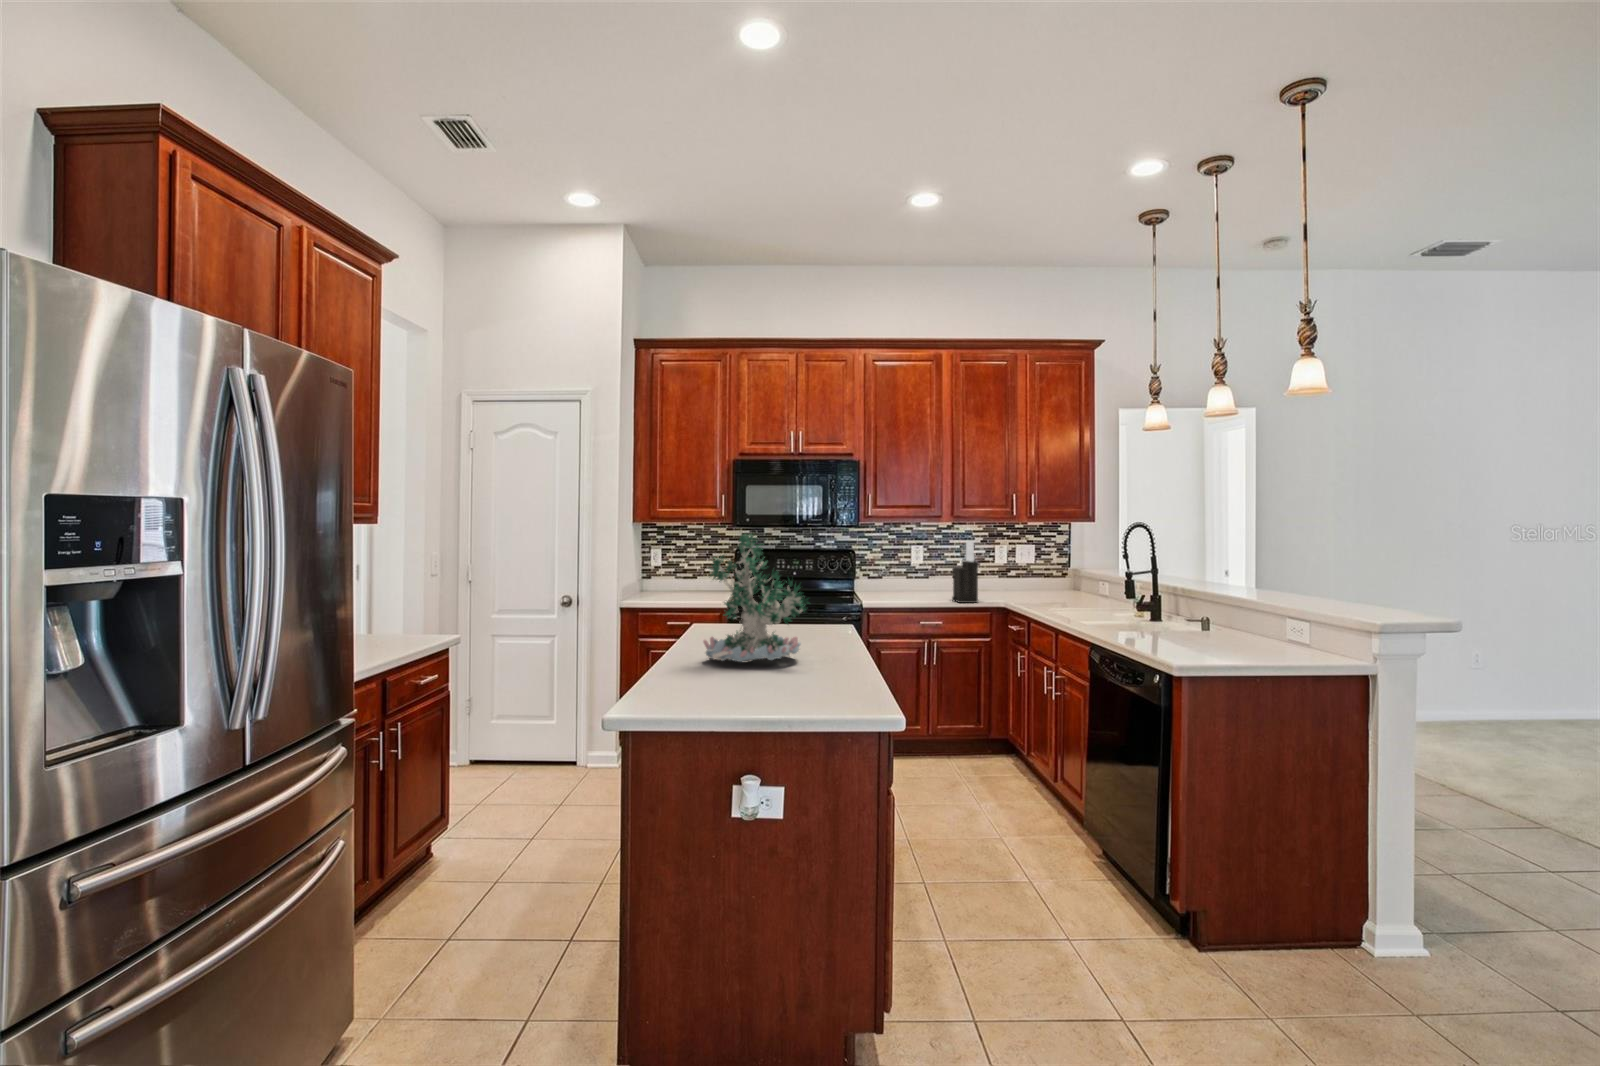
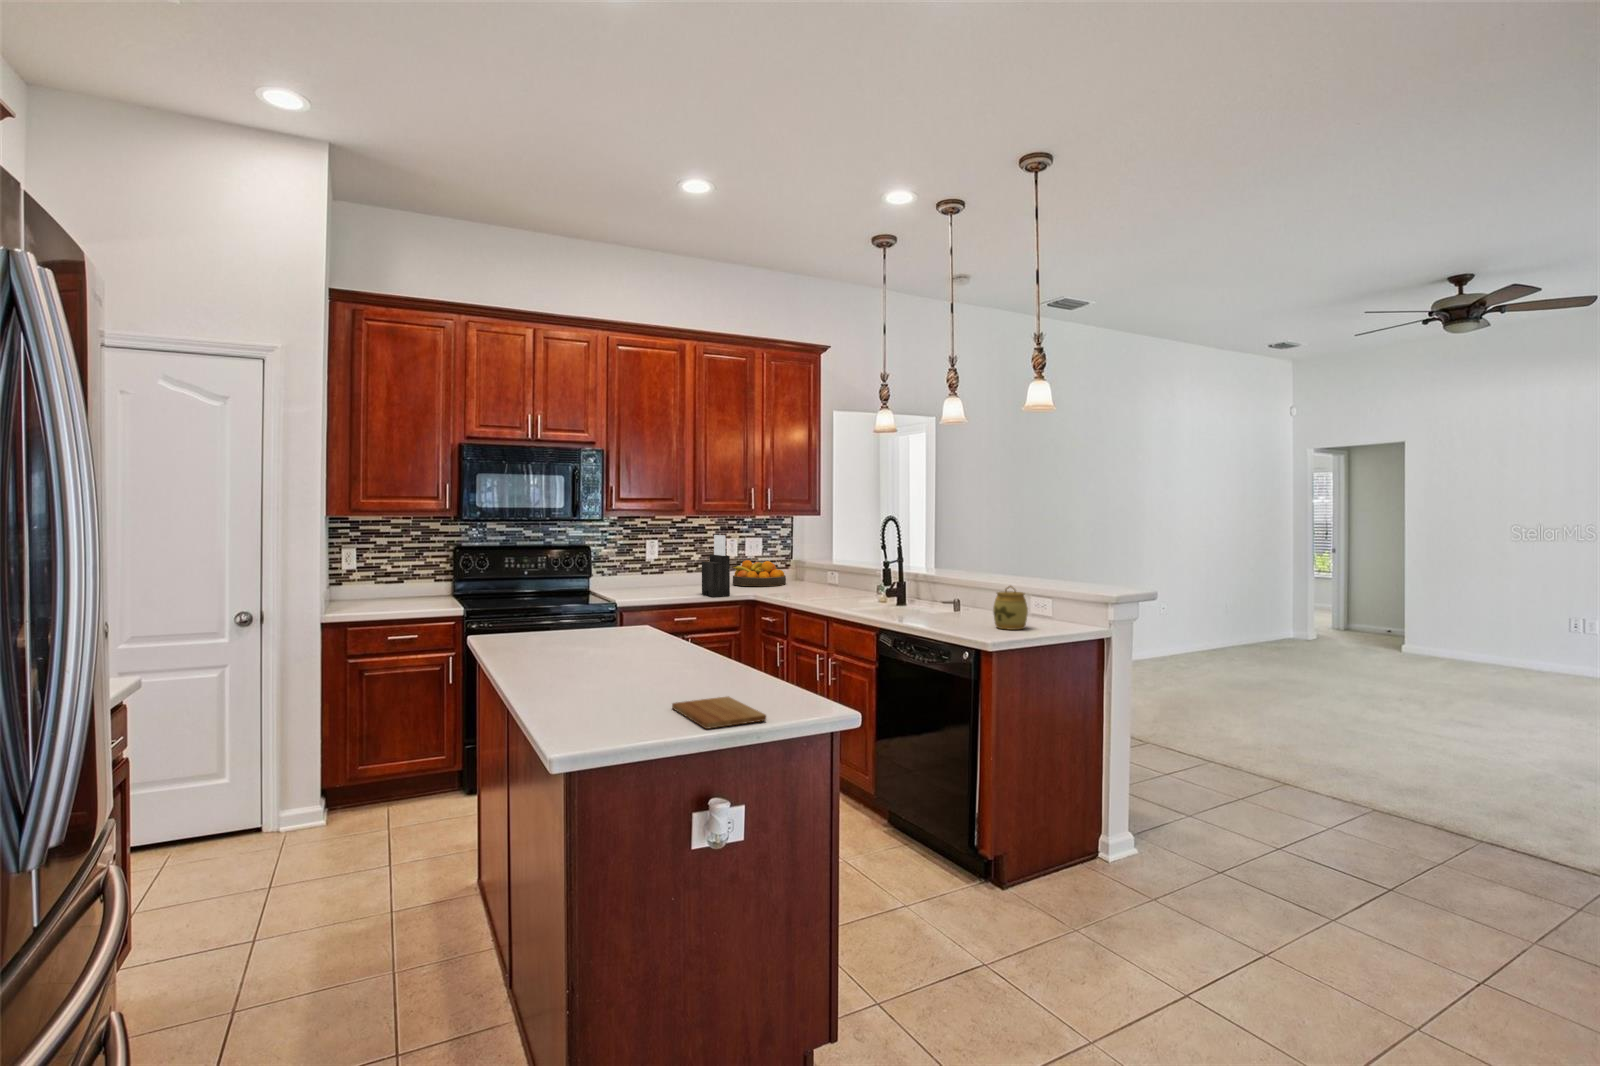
plant: present [703,534,808,663] -> none [569,537,699,681]
fruit bowl: none [996,568,1055,595] -> present [733,560,786,586]
jar: none [1230,599,1275,653] -> present [993,586,1028,630]
cutting board: none [740,684,804,708] -> present [672,696,766,729]

